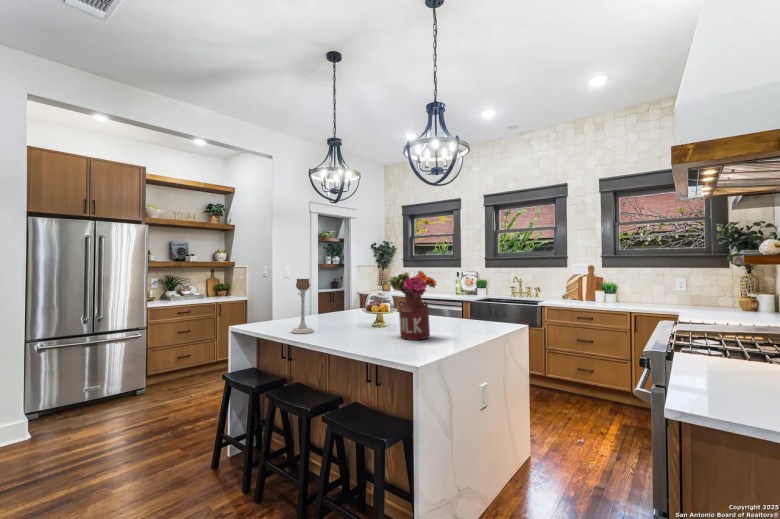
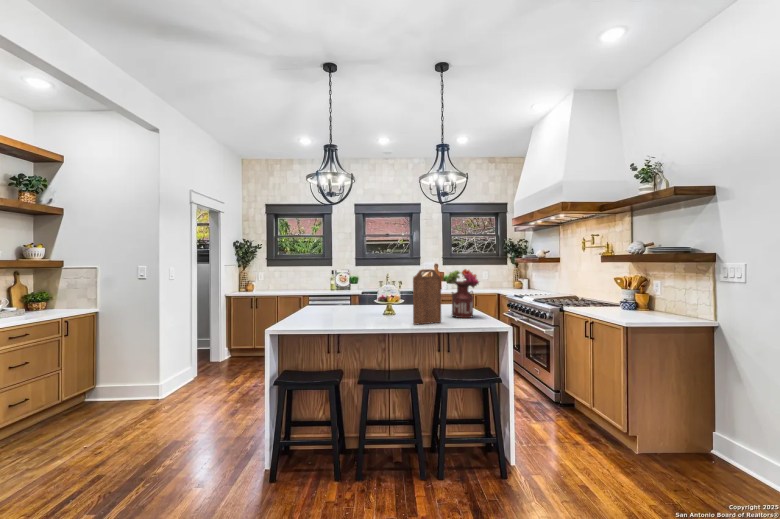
cutting board: none [315,270,353,340] -> present [413,269,441,325]
candle holder: present [292,279,314,334] -> none [372,277,391,325]

